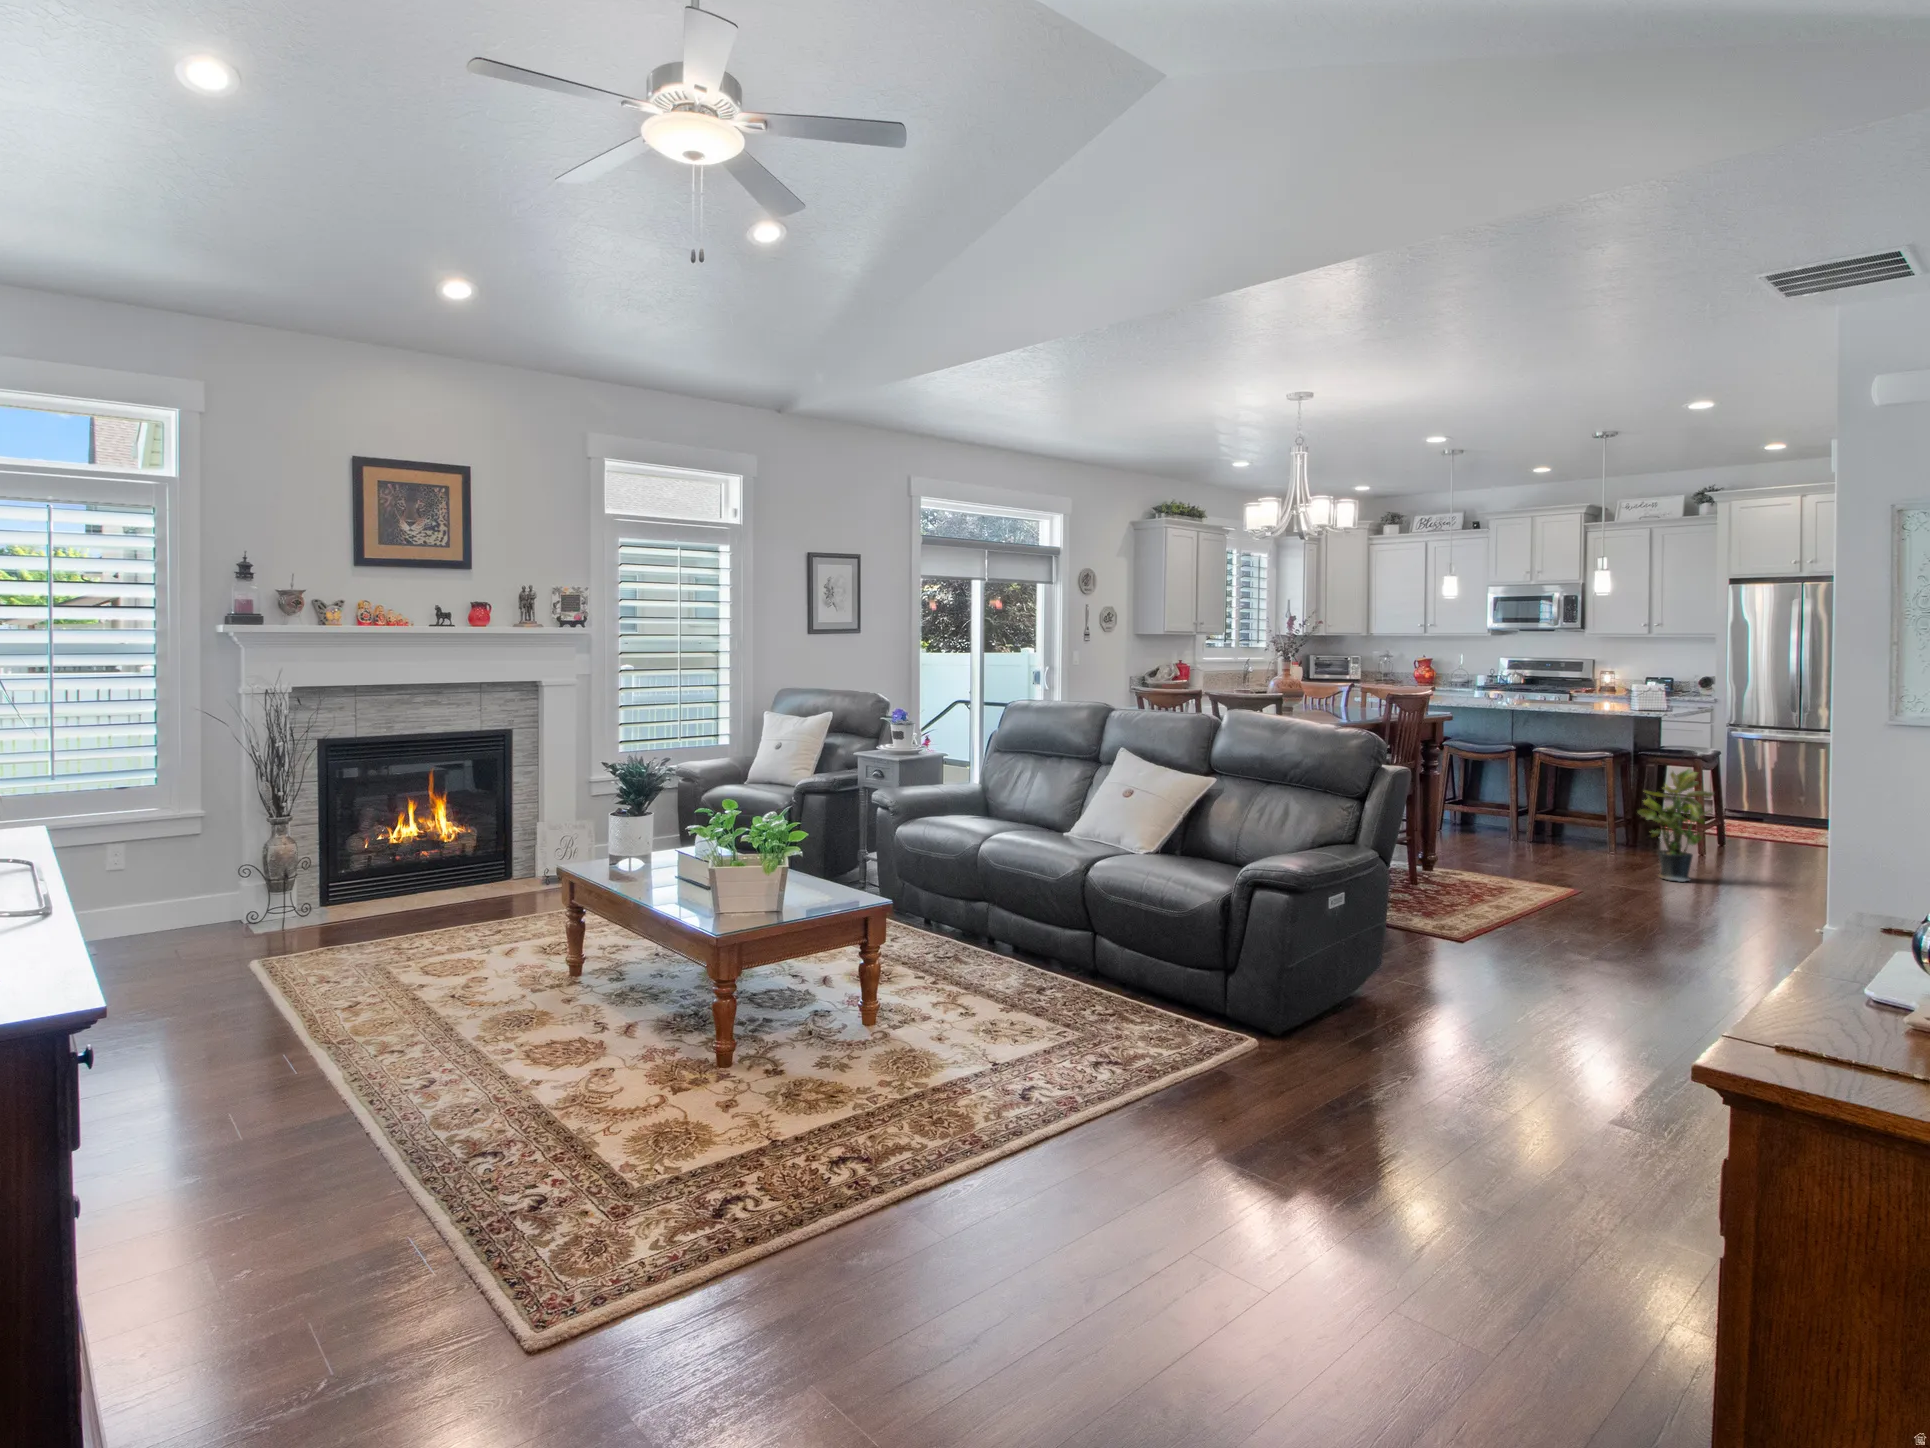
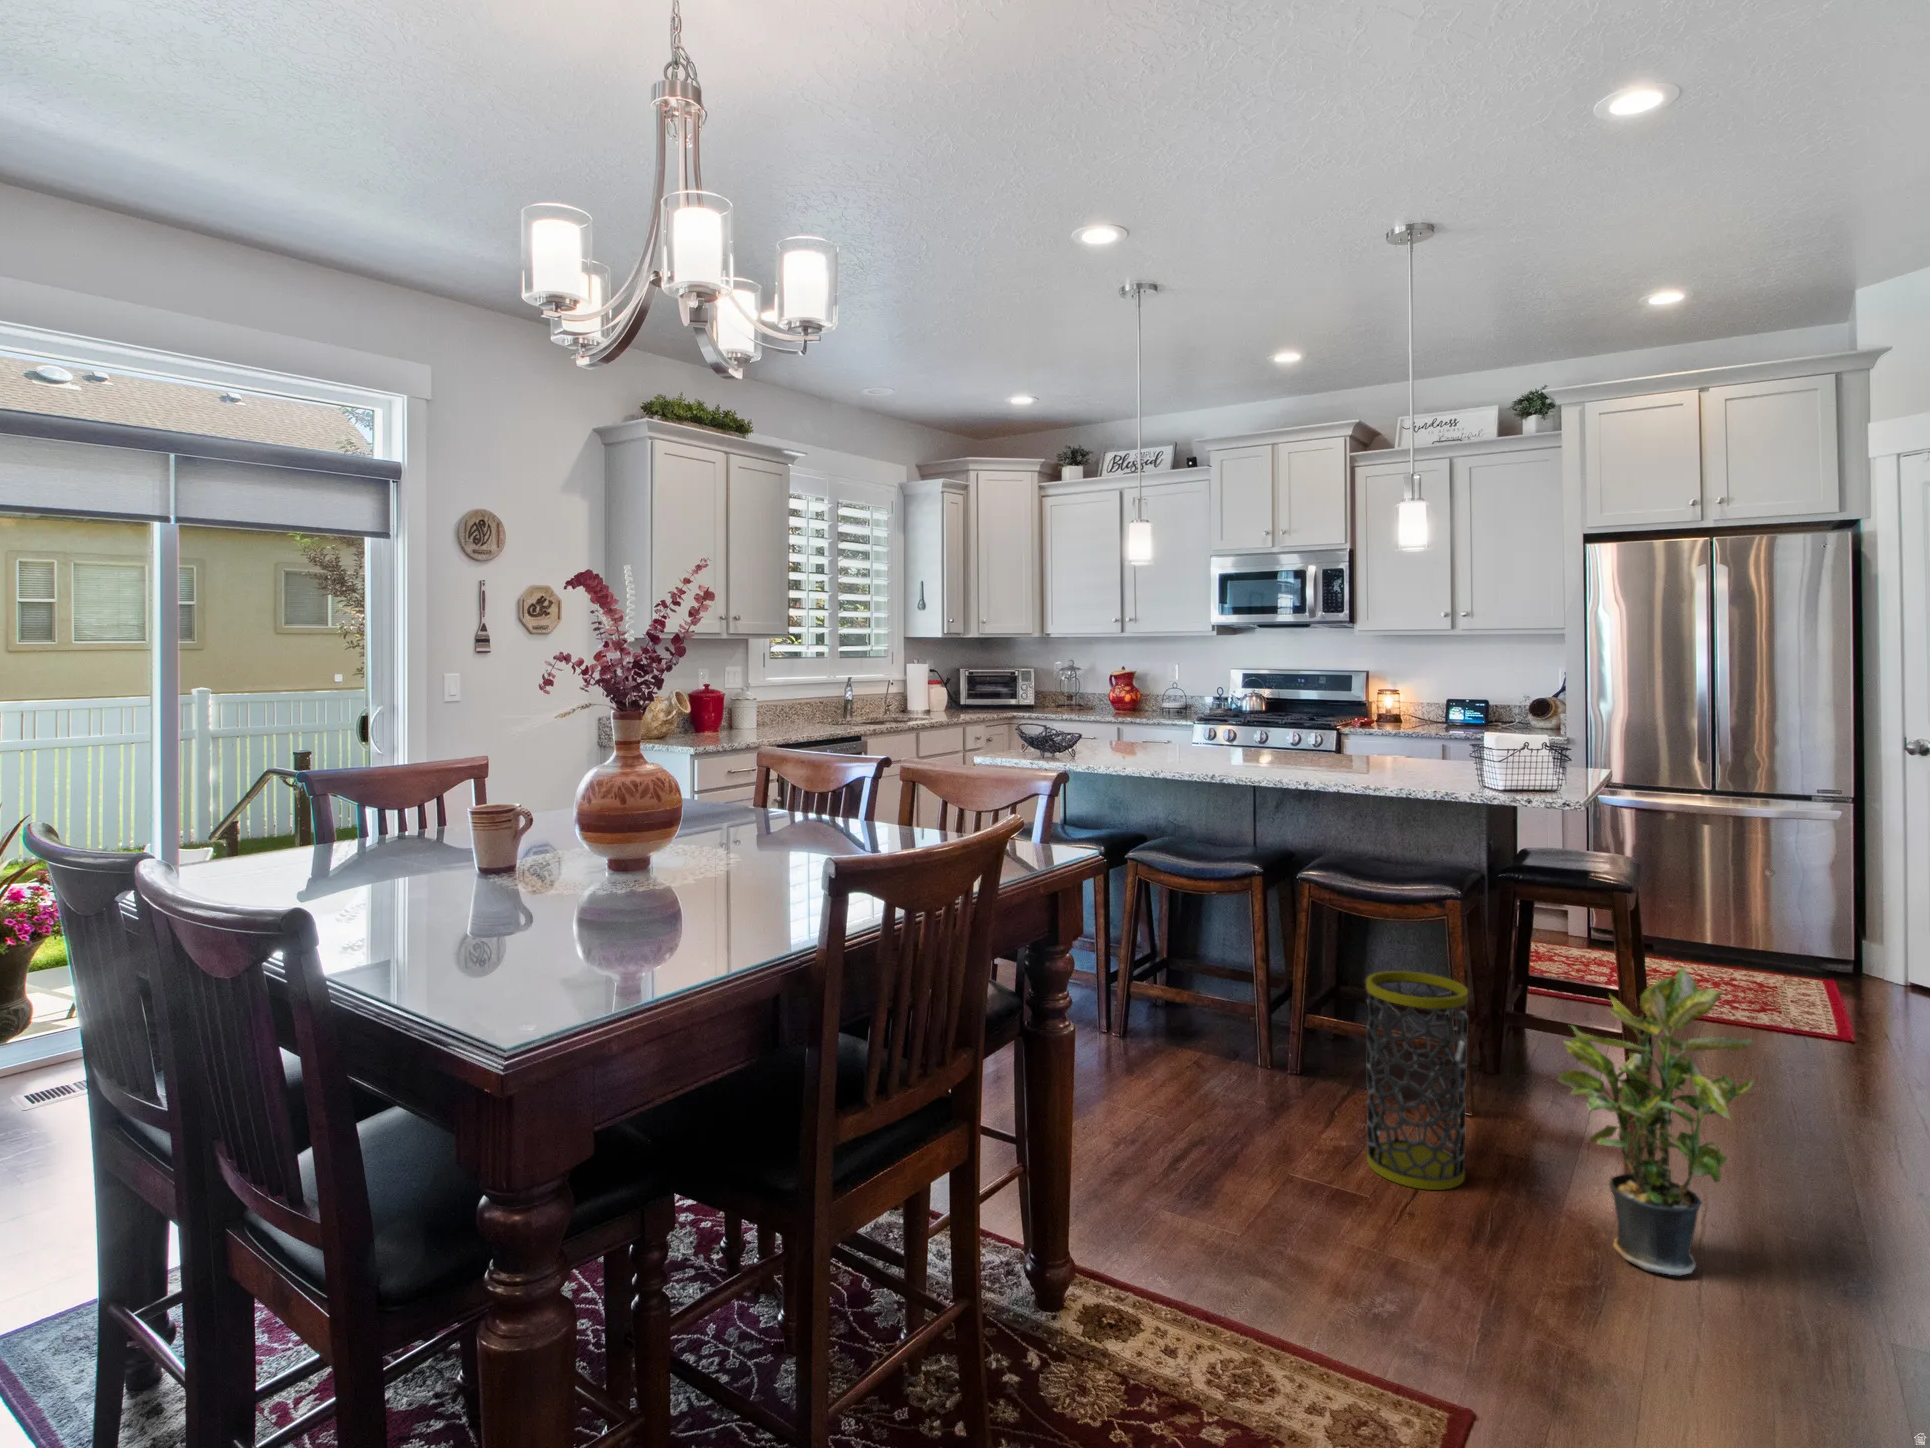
trash can: none [1560,782,1607,866] -> present [1366,971,1468,1190]

